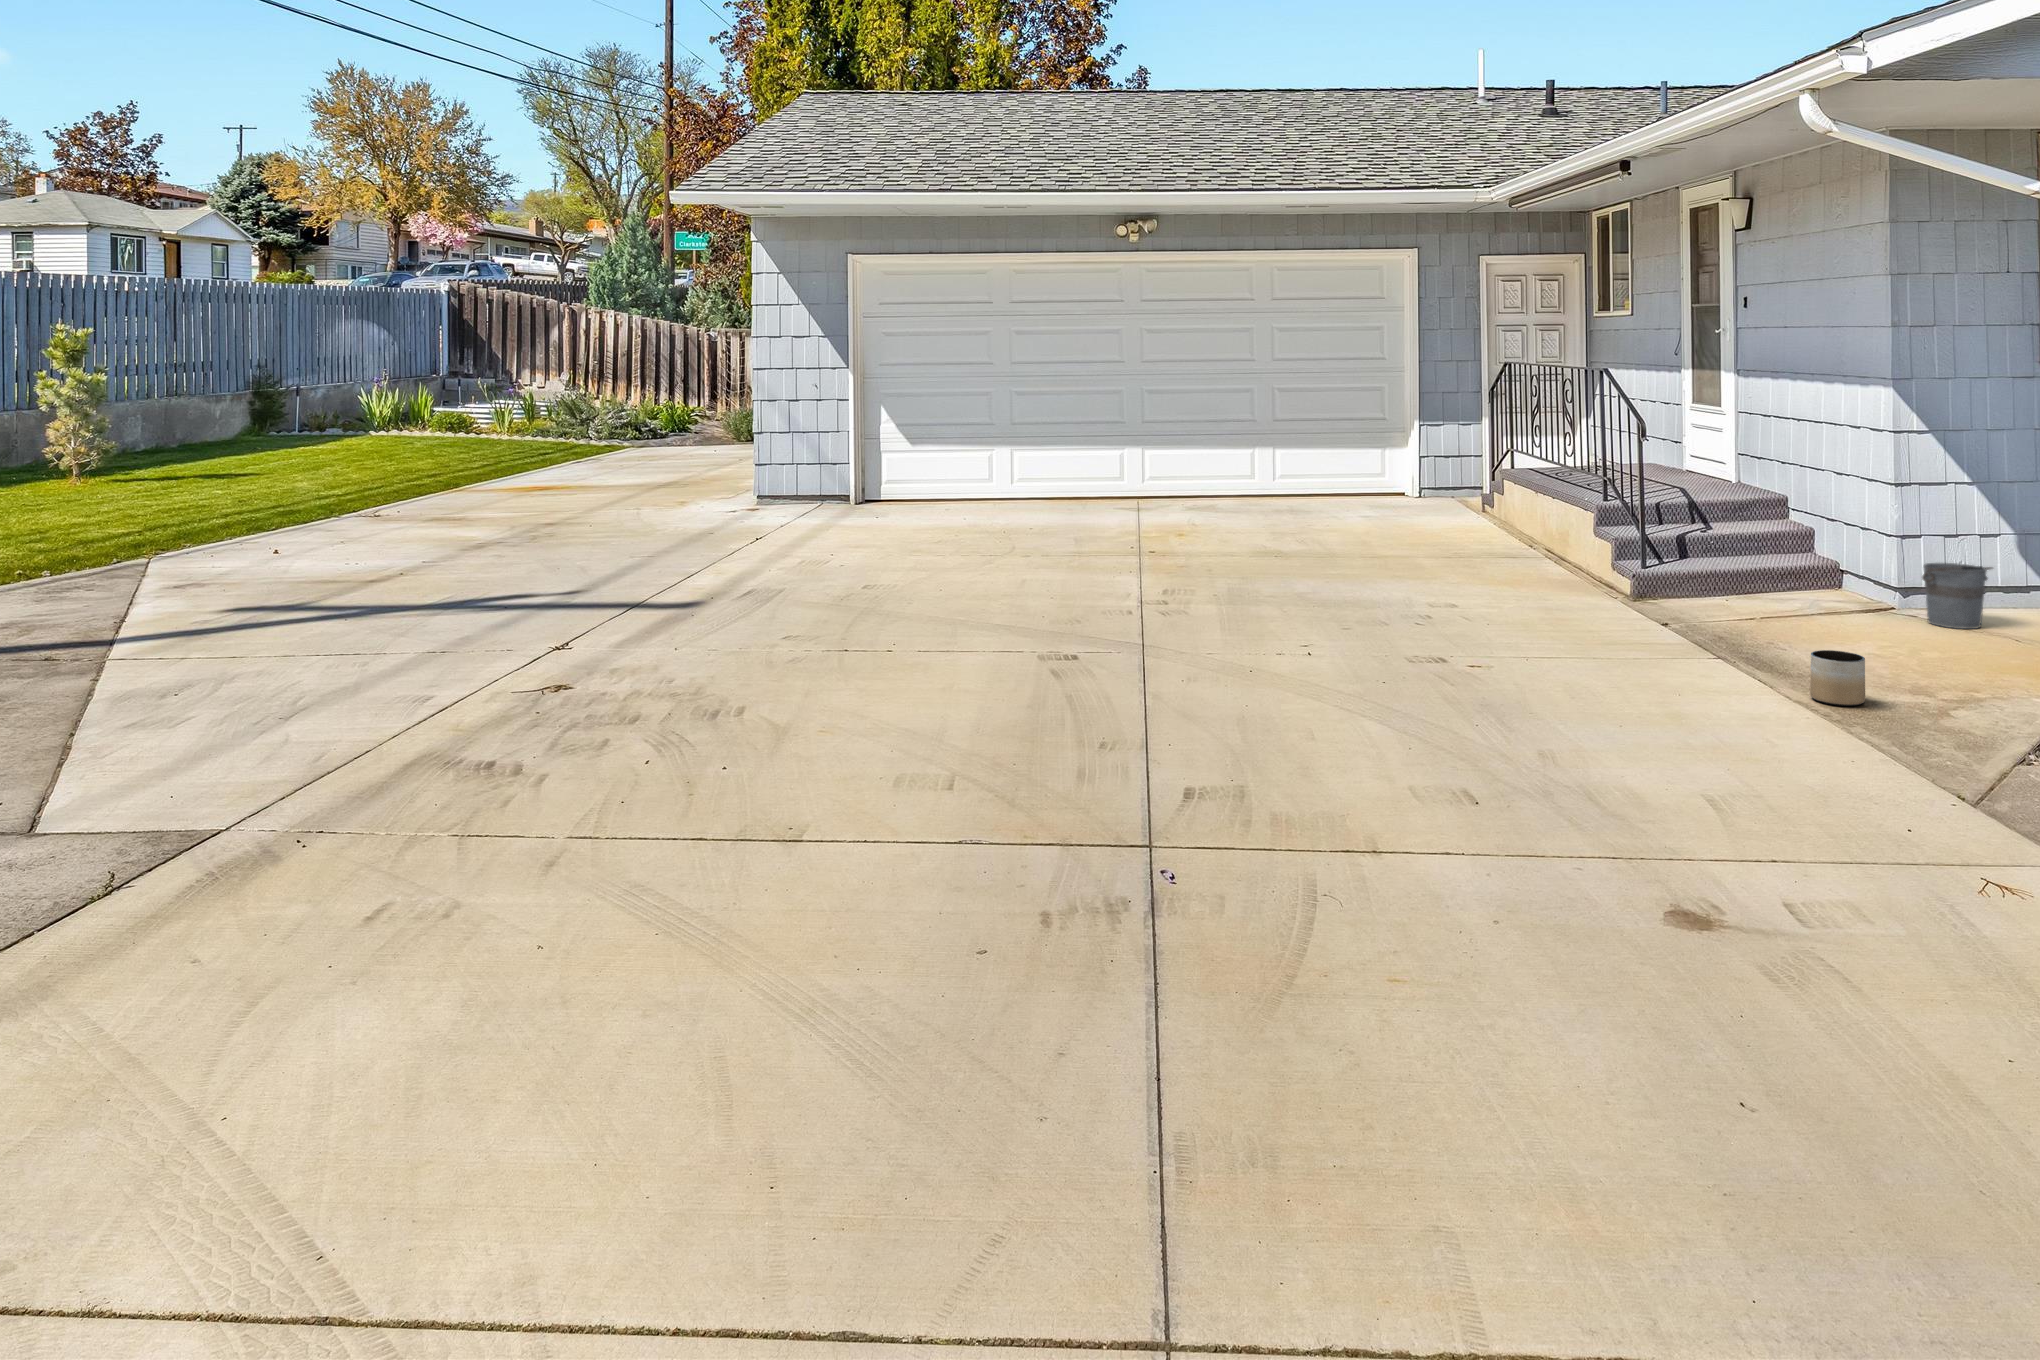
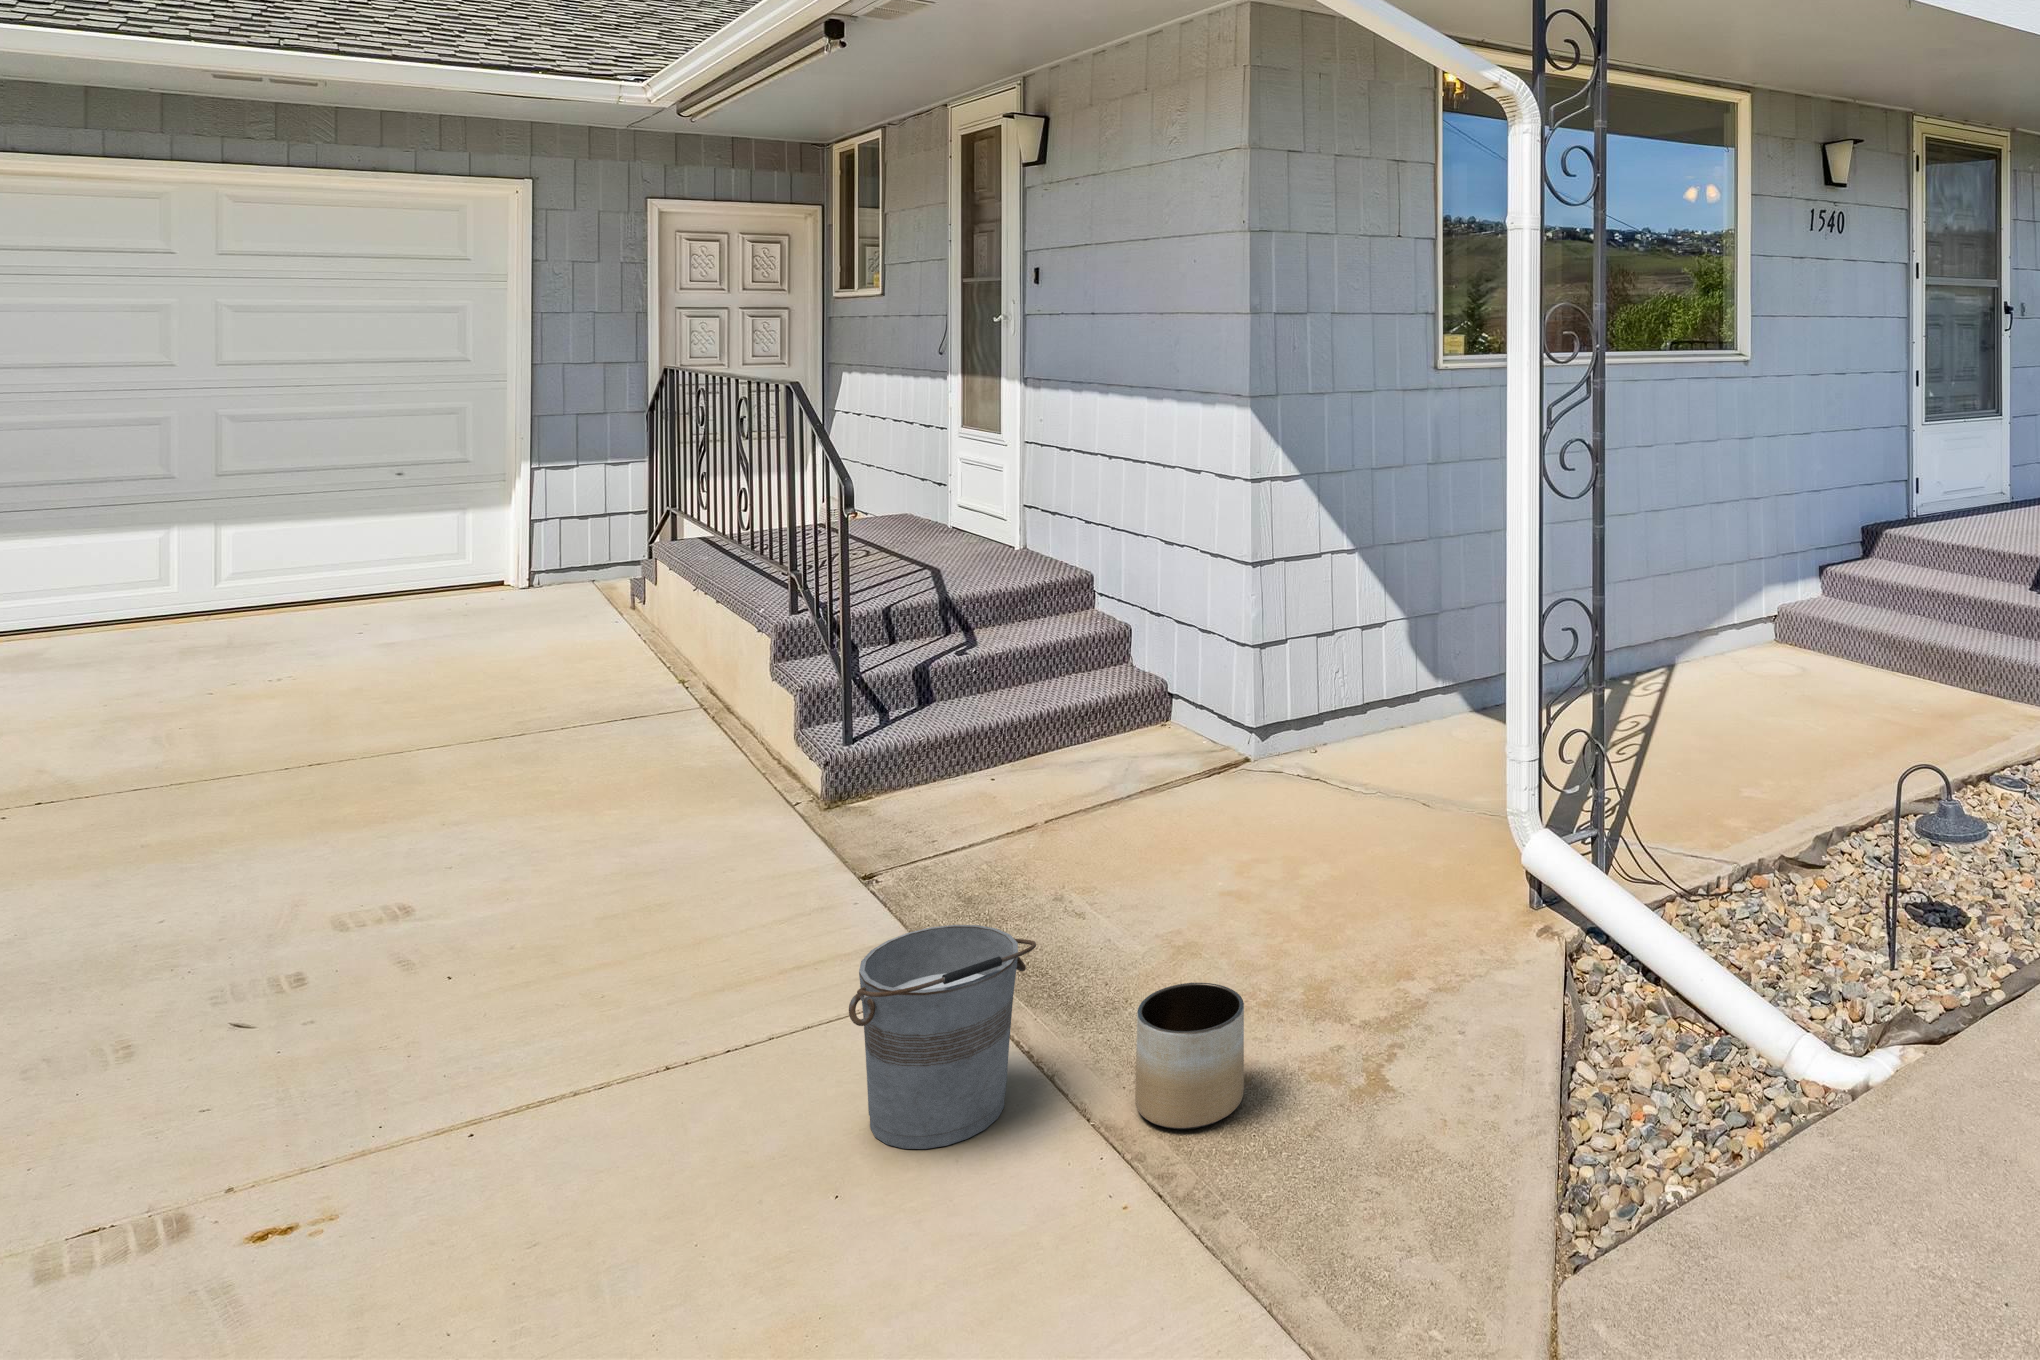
bucket: present [1922,563,1992,629] -> present [849,925,1036,1149]

